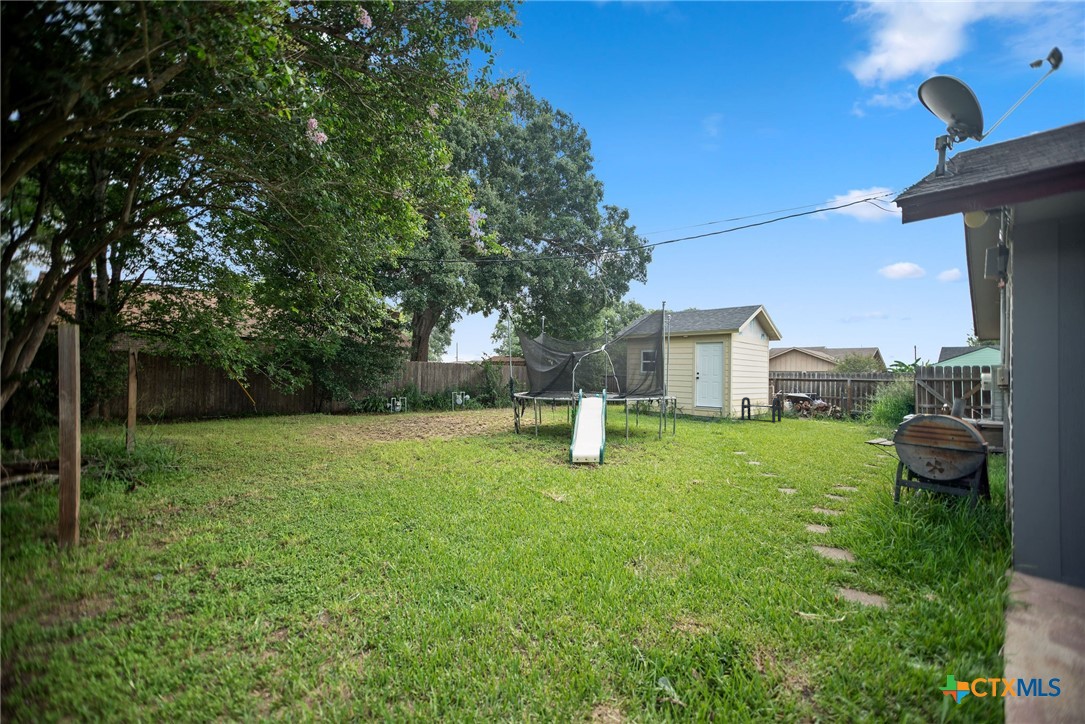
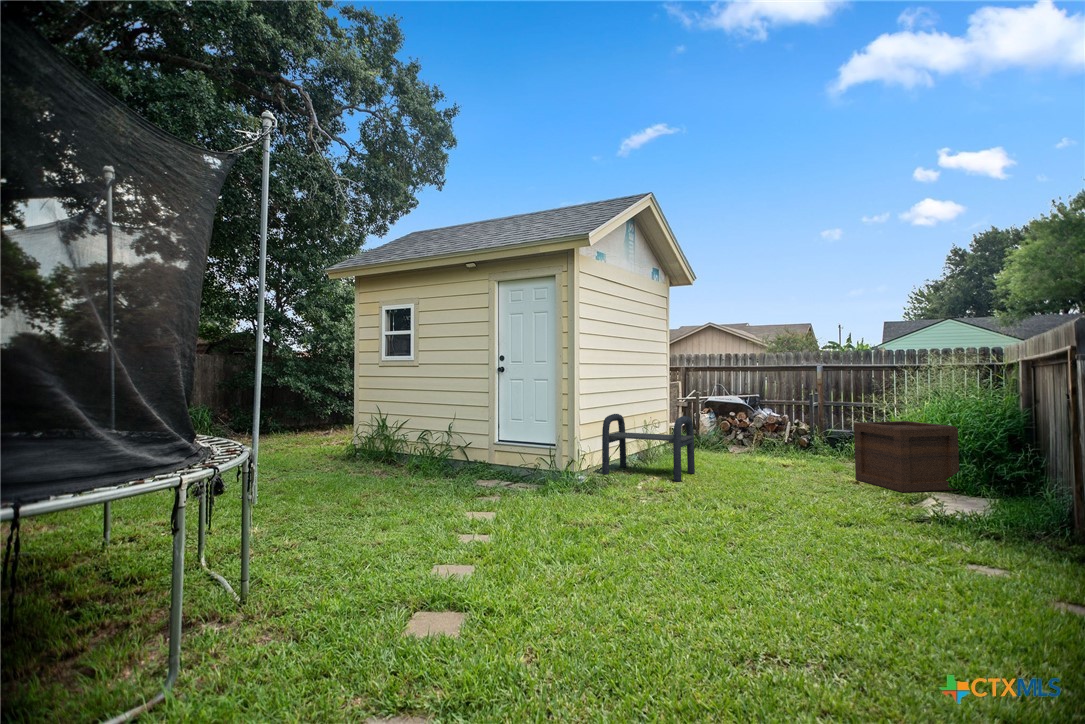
wooden crate: none [850,403,890,428] -> present [854,421,959,493]

